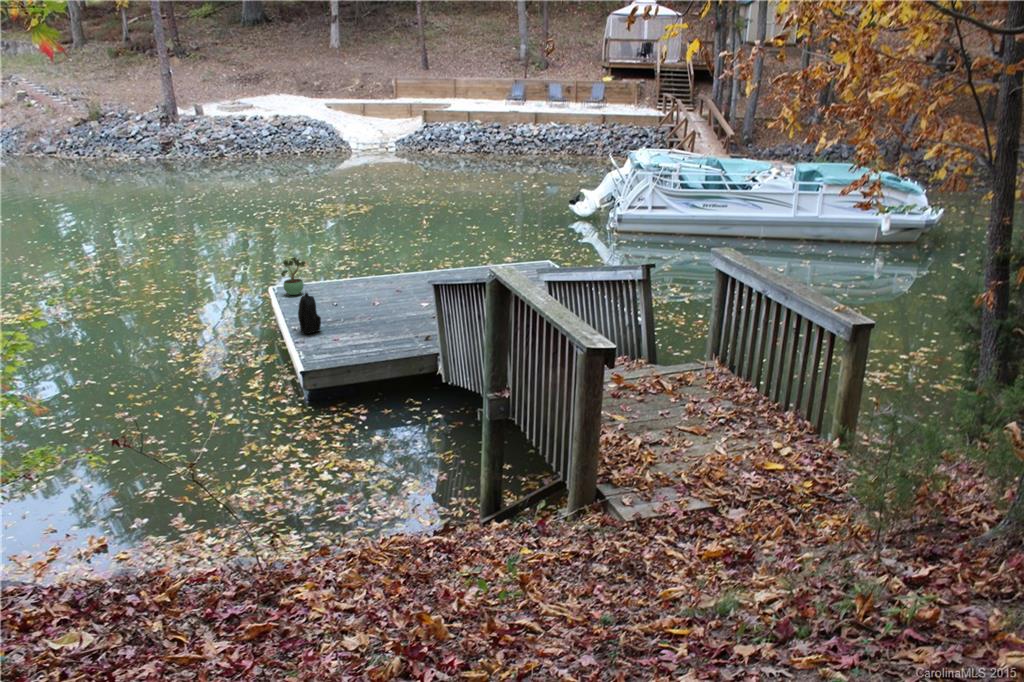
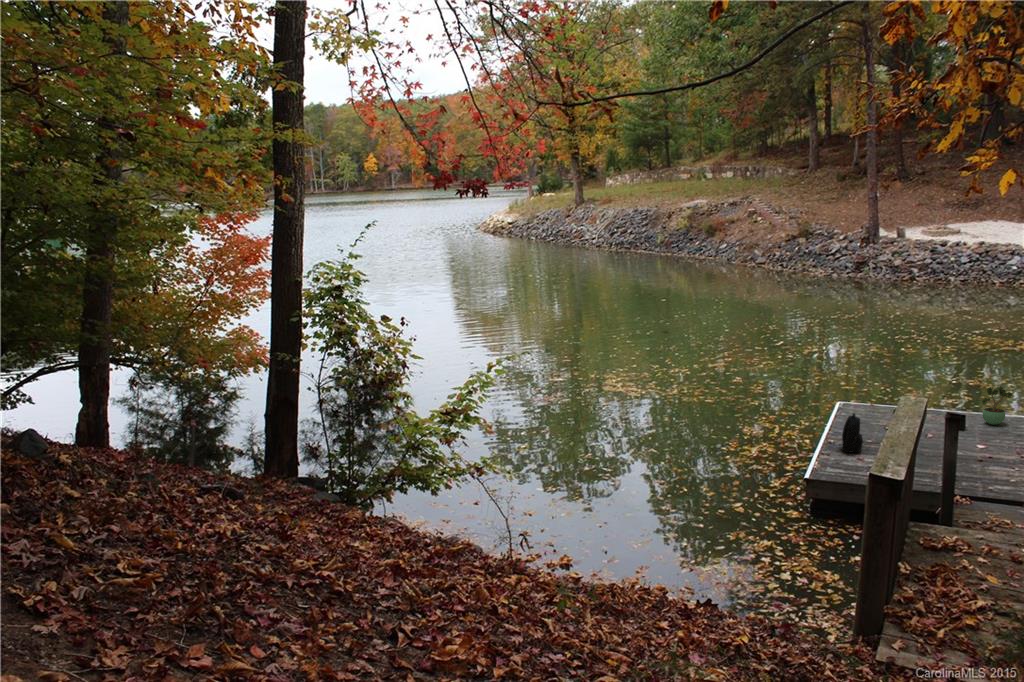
potted plant: present [281,257,305,295] -> present [982,386,1012,425]

